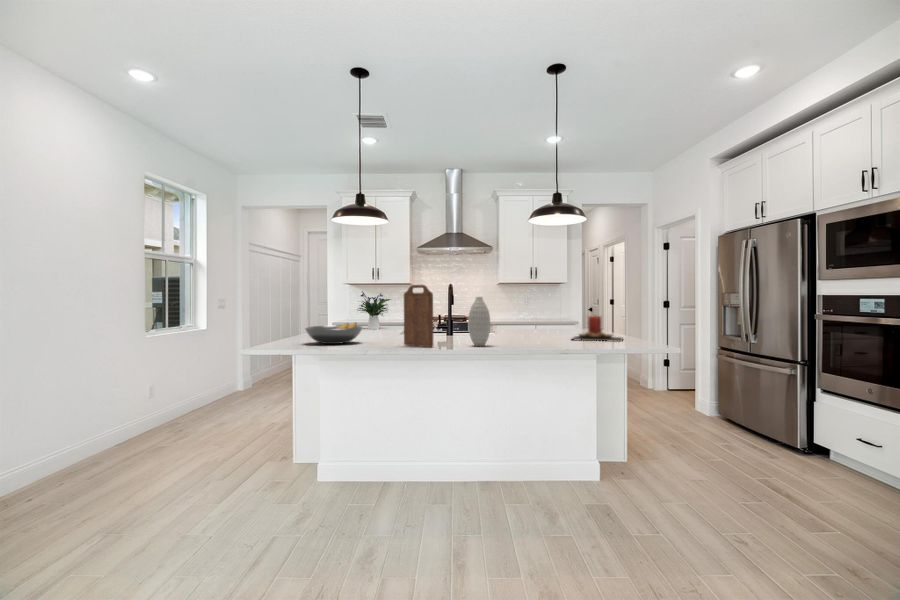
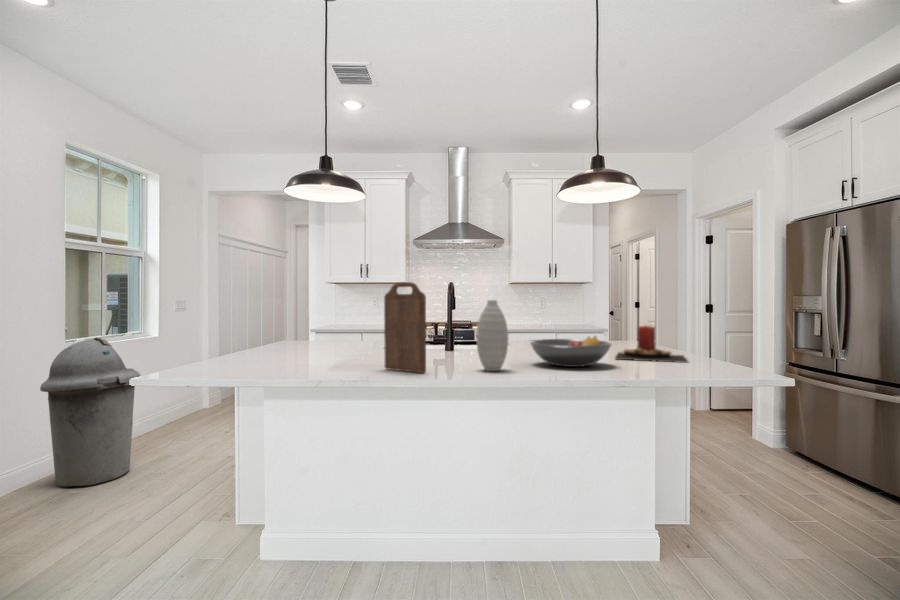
flower arrangement: present [358,291,390,329] -> none [338,291,381,338]
fruit bowl: present [305,323,362,344] -> present [530,336,611,367]
trash can: none [131,328,204,444] -> present [40,338,140,487]

